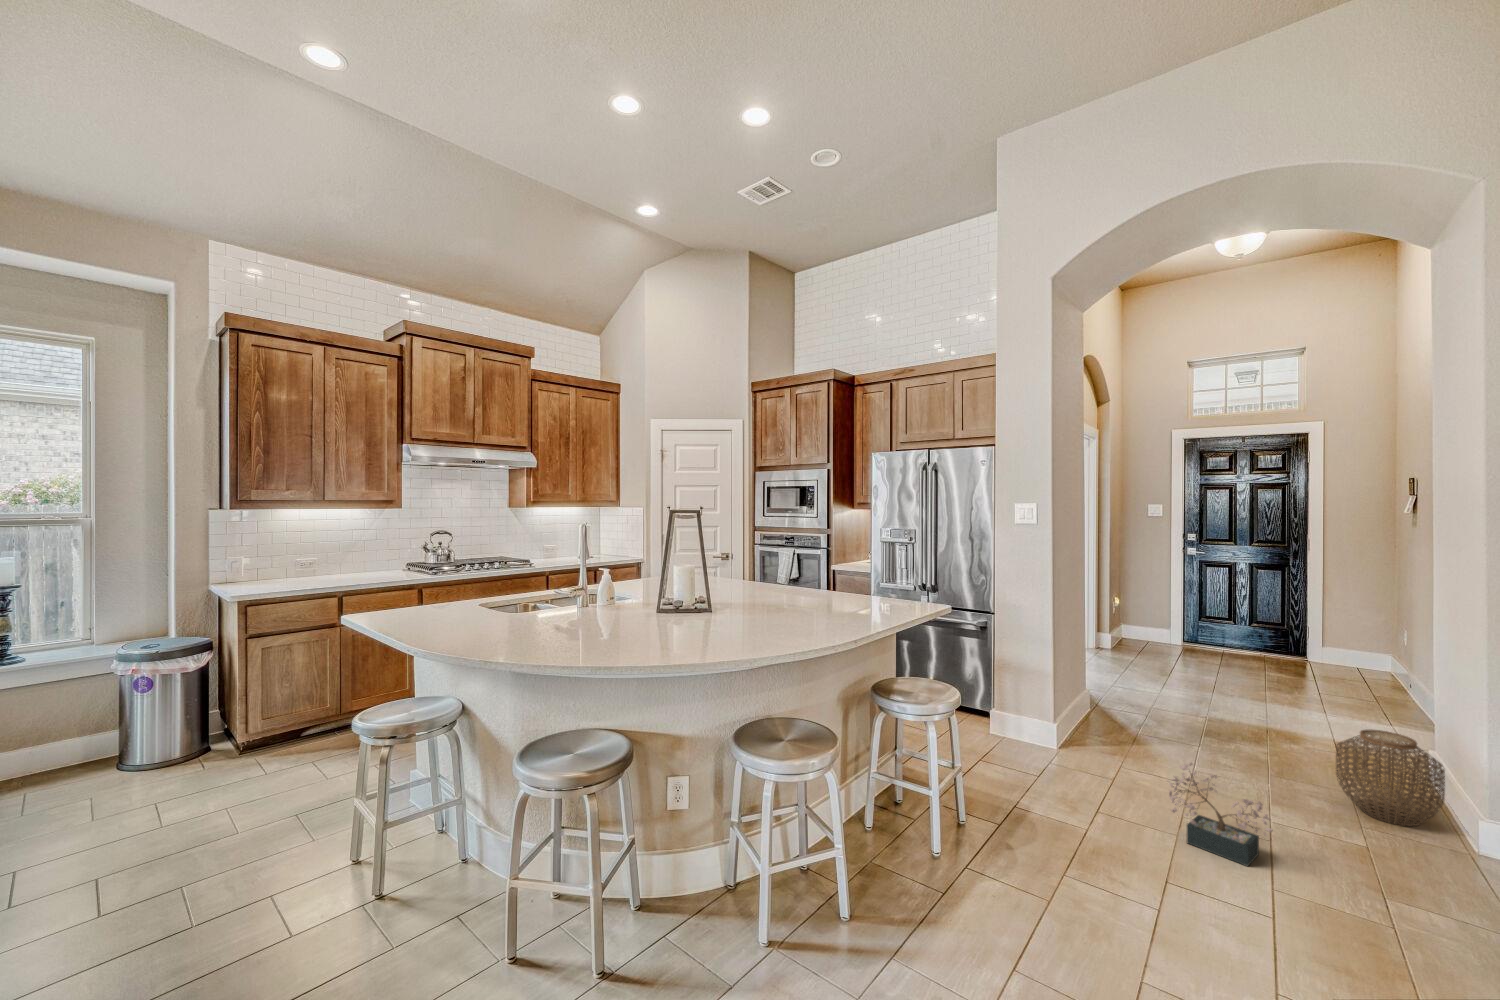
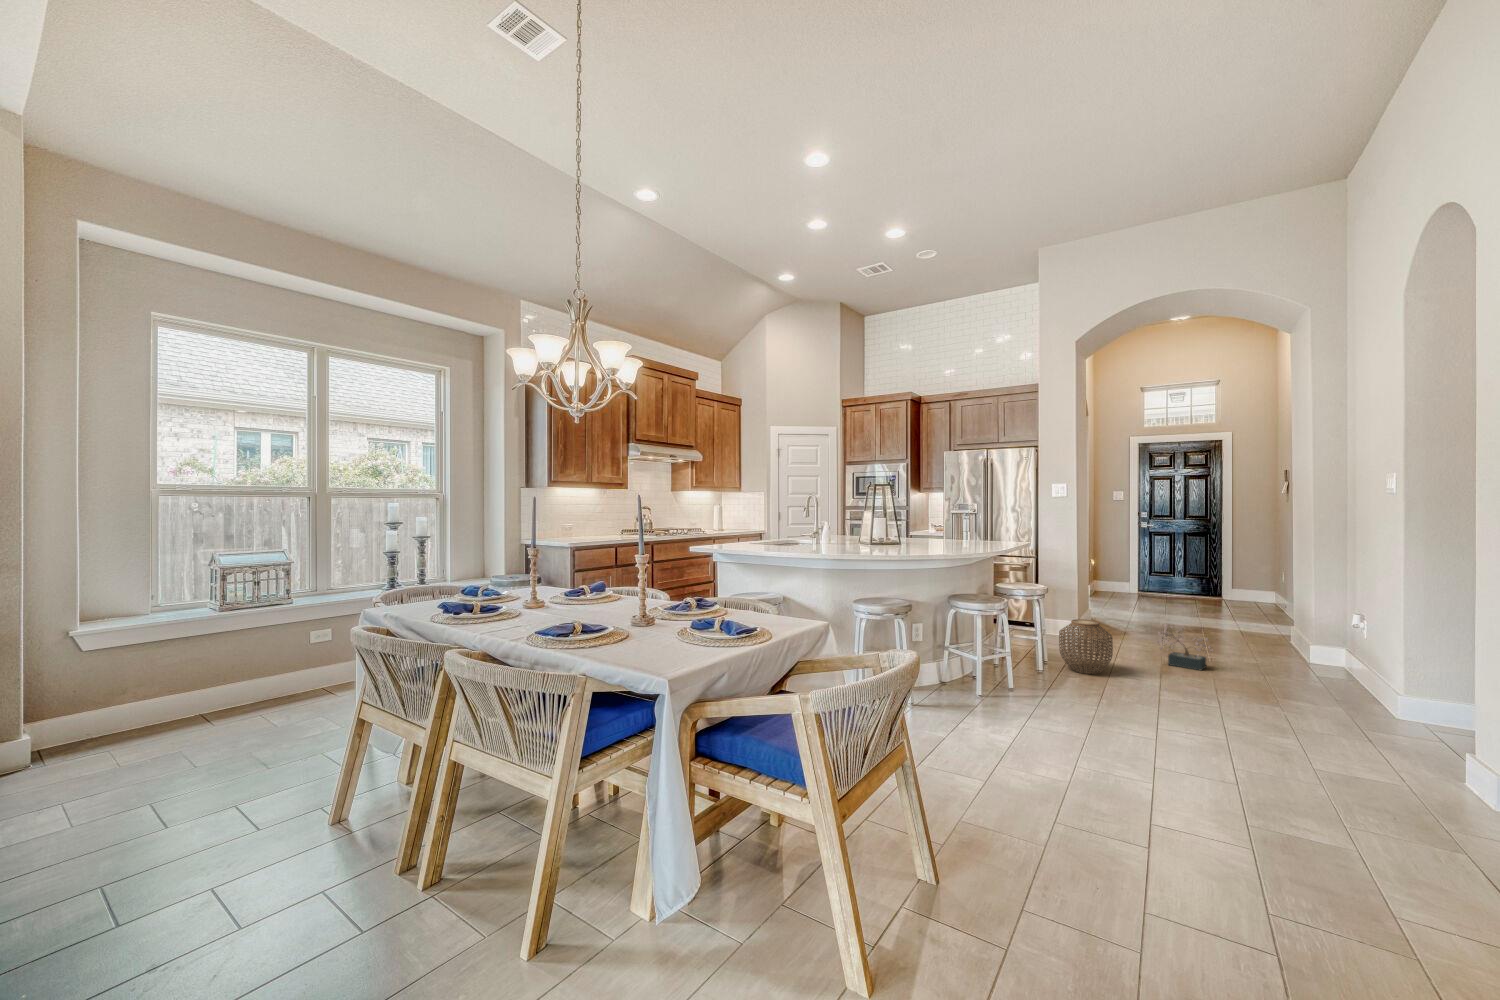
woven basket: present [1336,730,1445,826] -> present [1059,619,1113,674]

